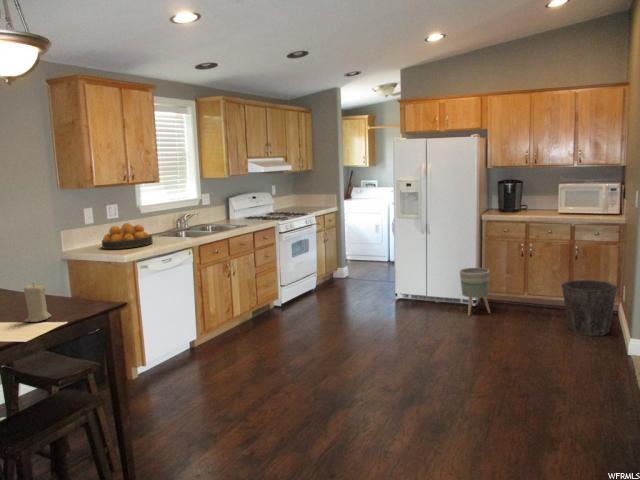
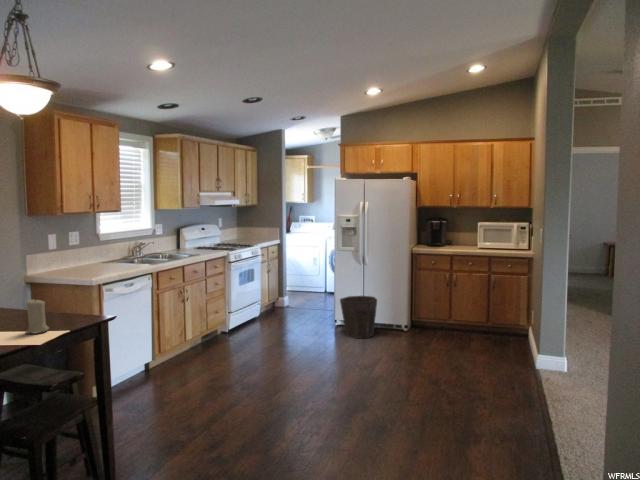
fruit bowl: present [102,223,153,249] -> none [65,249,115,274]
planter: present [460,268,490,316] -> none [394,296,421,339]
waste bin: present [562,280,617,336] -> present [340,296,377,339]

